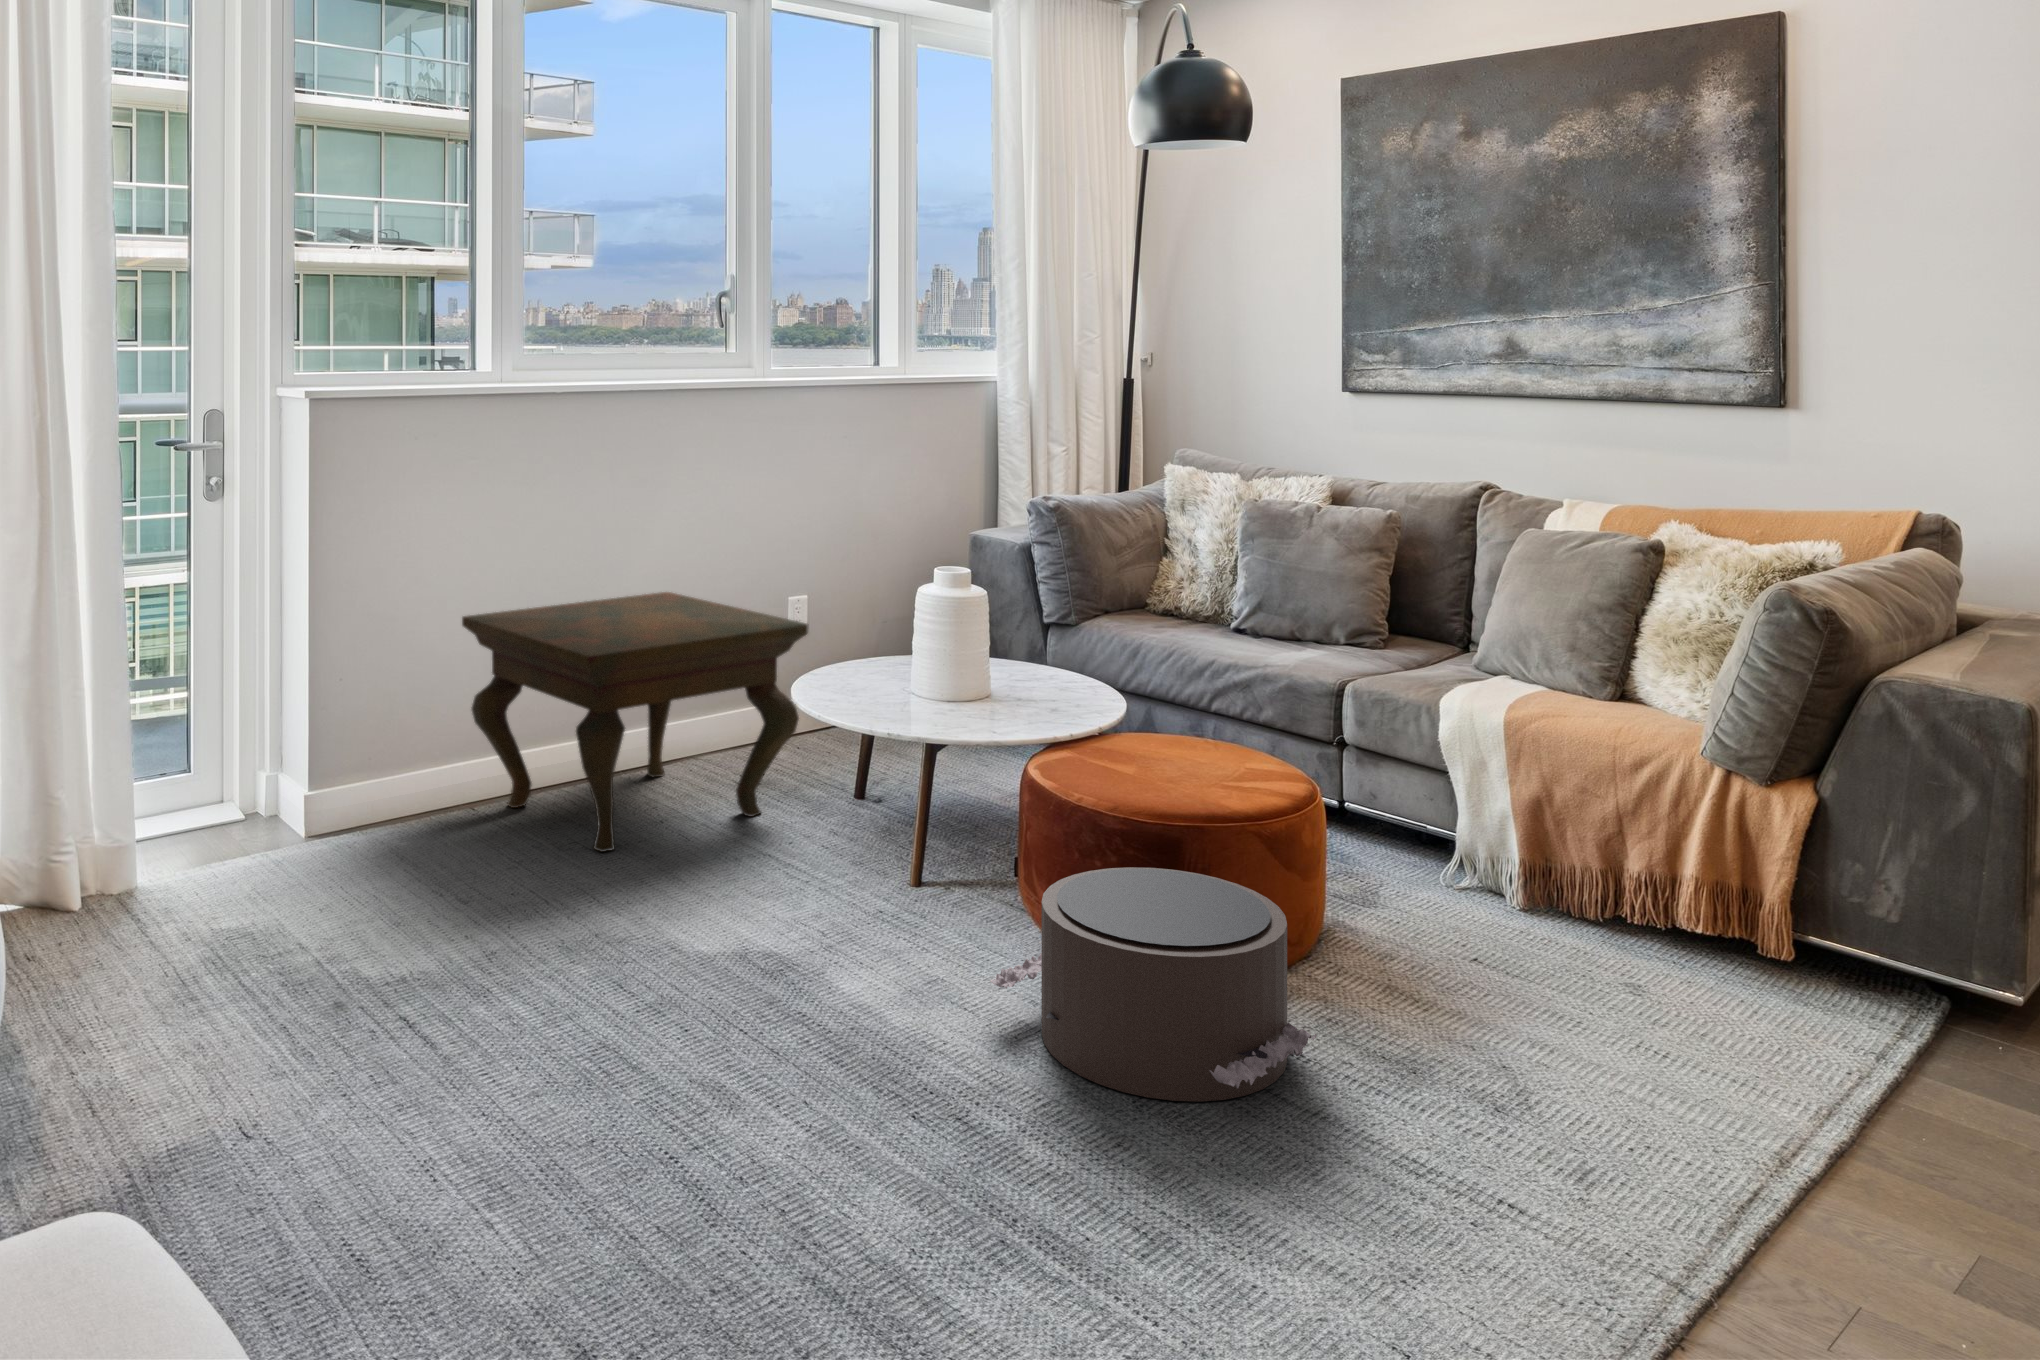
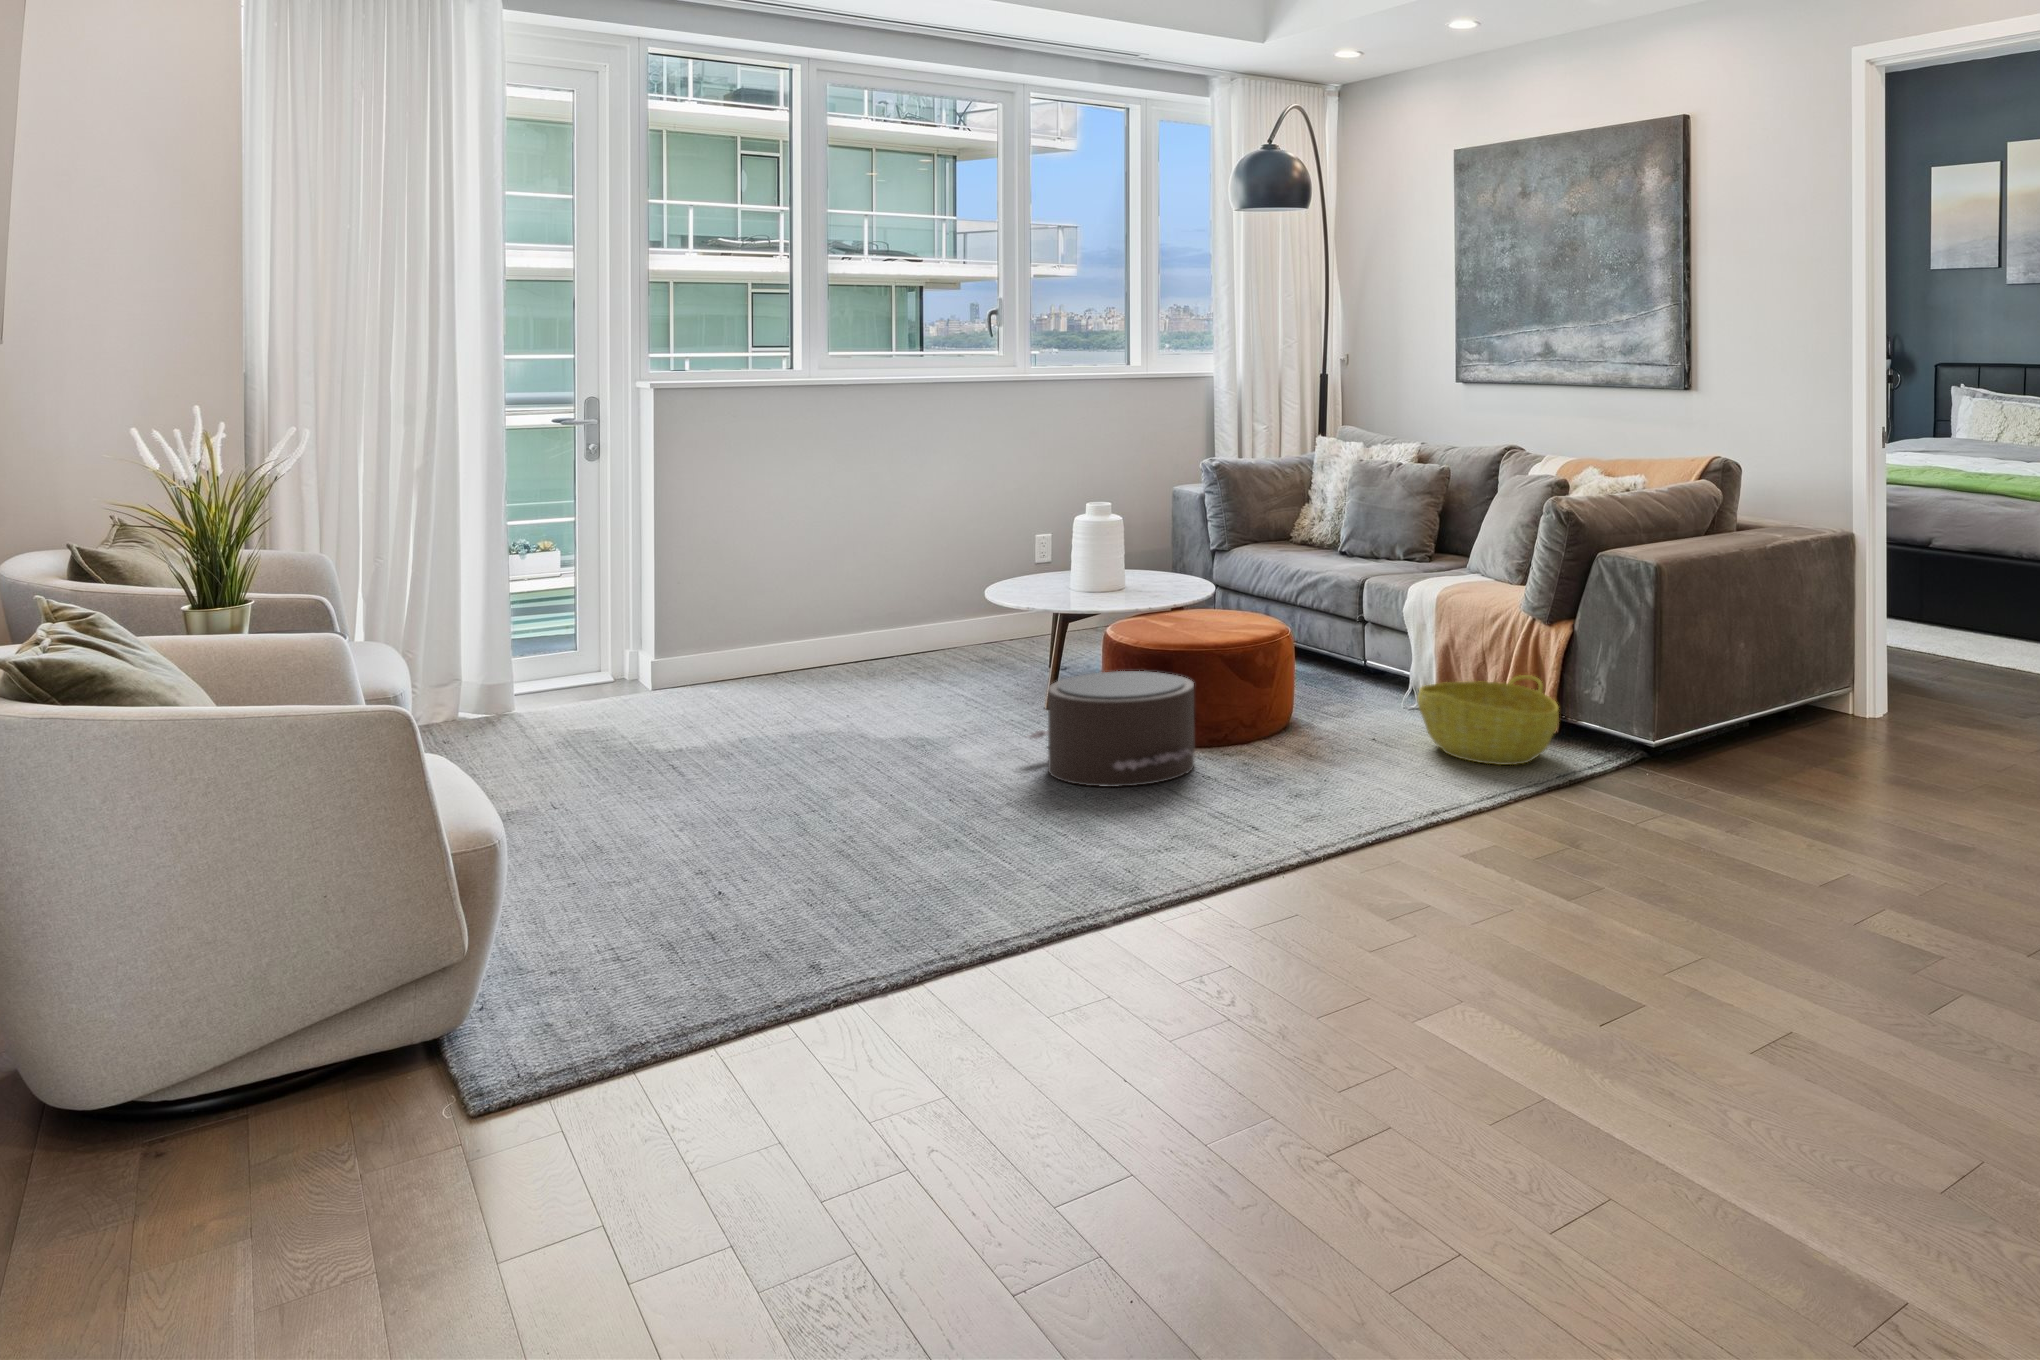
side table: present [462,592,808,852] -> none [765,530,1004,695]
basket: none [1572,870,1888,1041] -> present [1417,675,1559,765]

